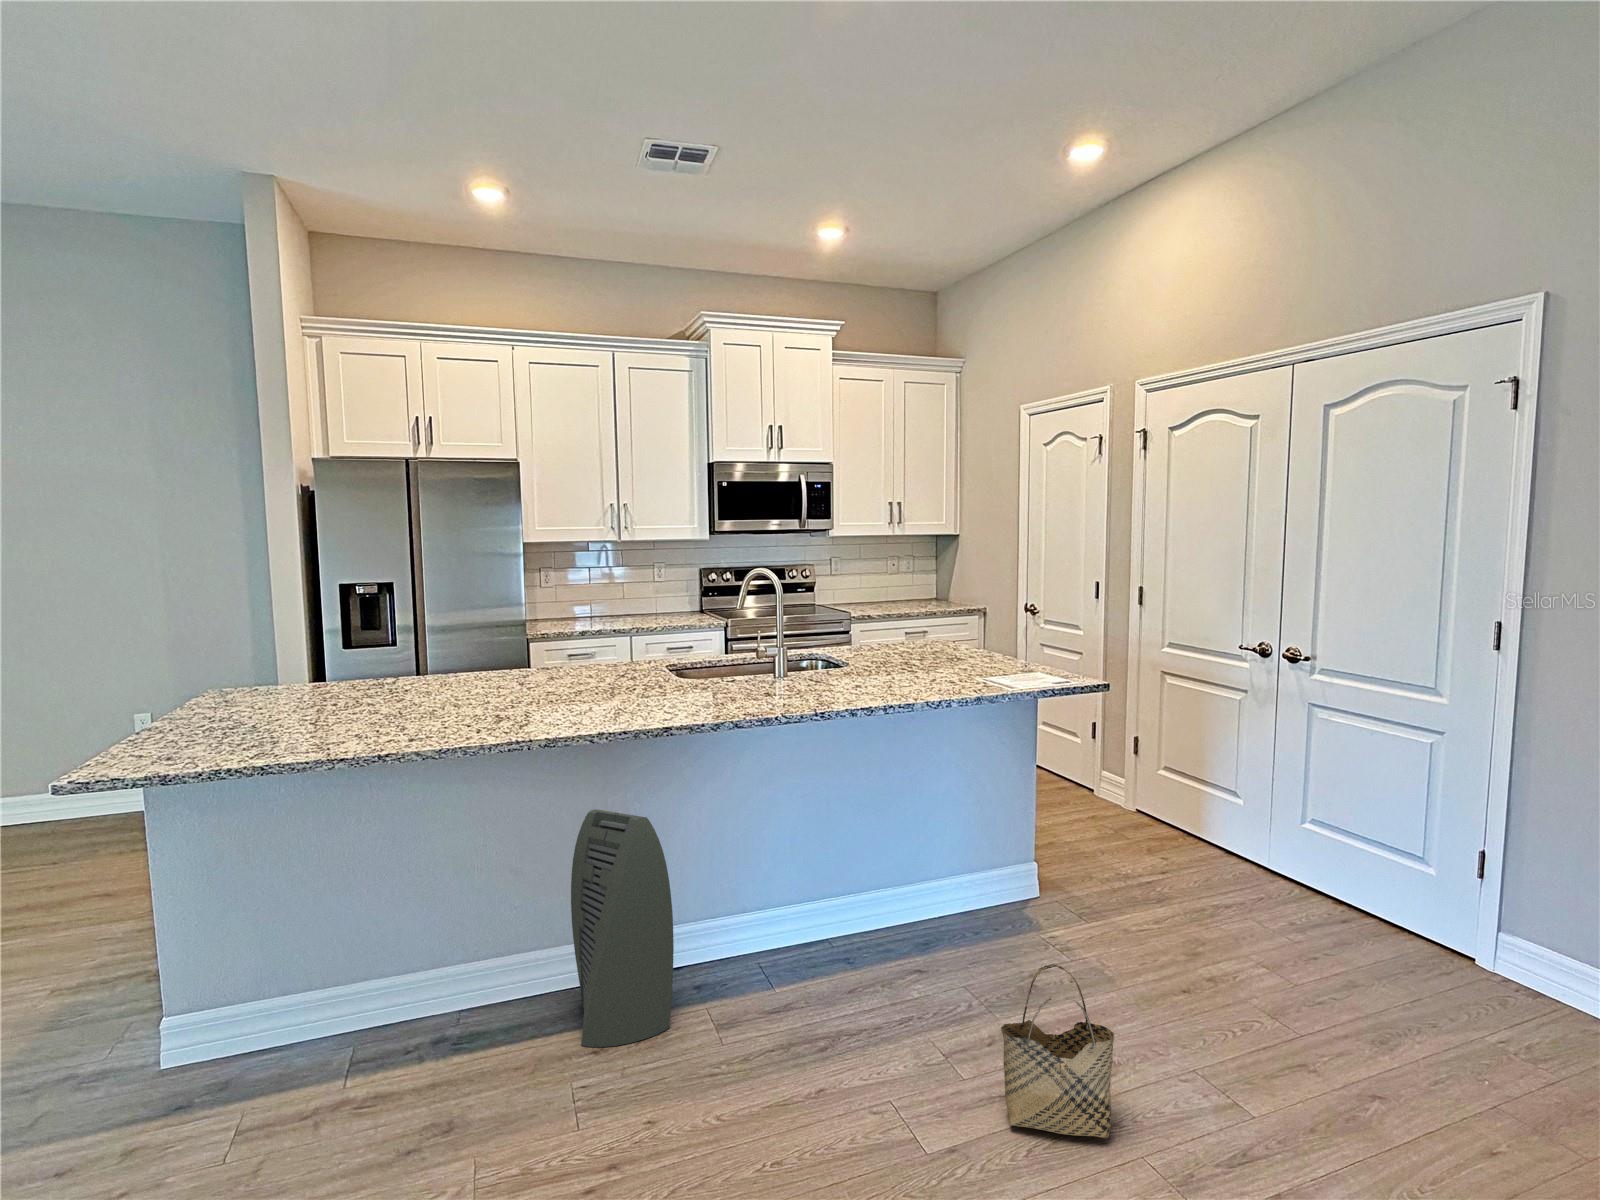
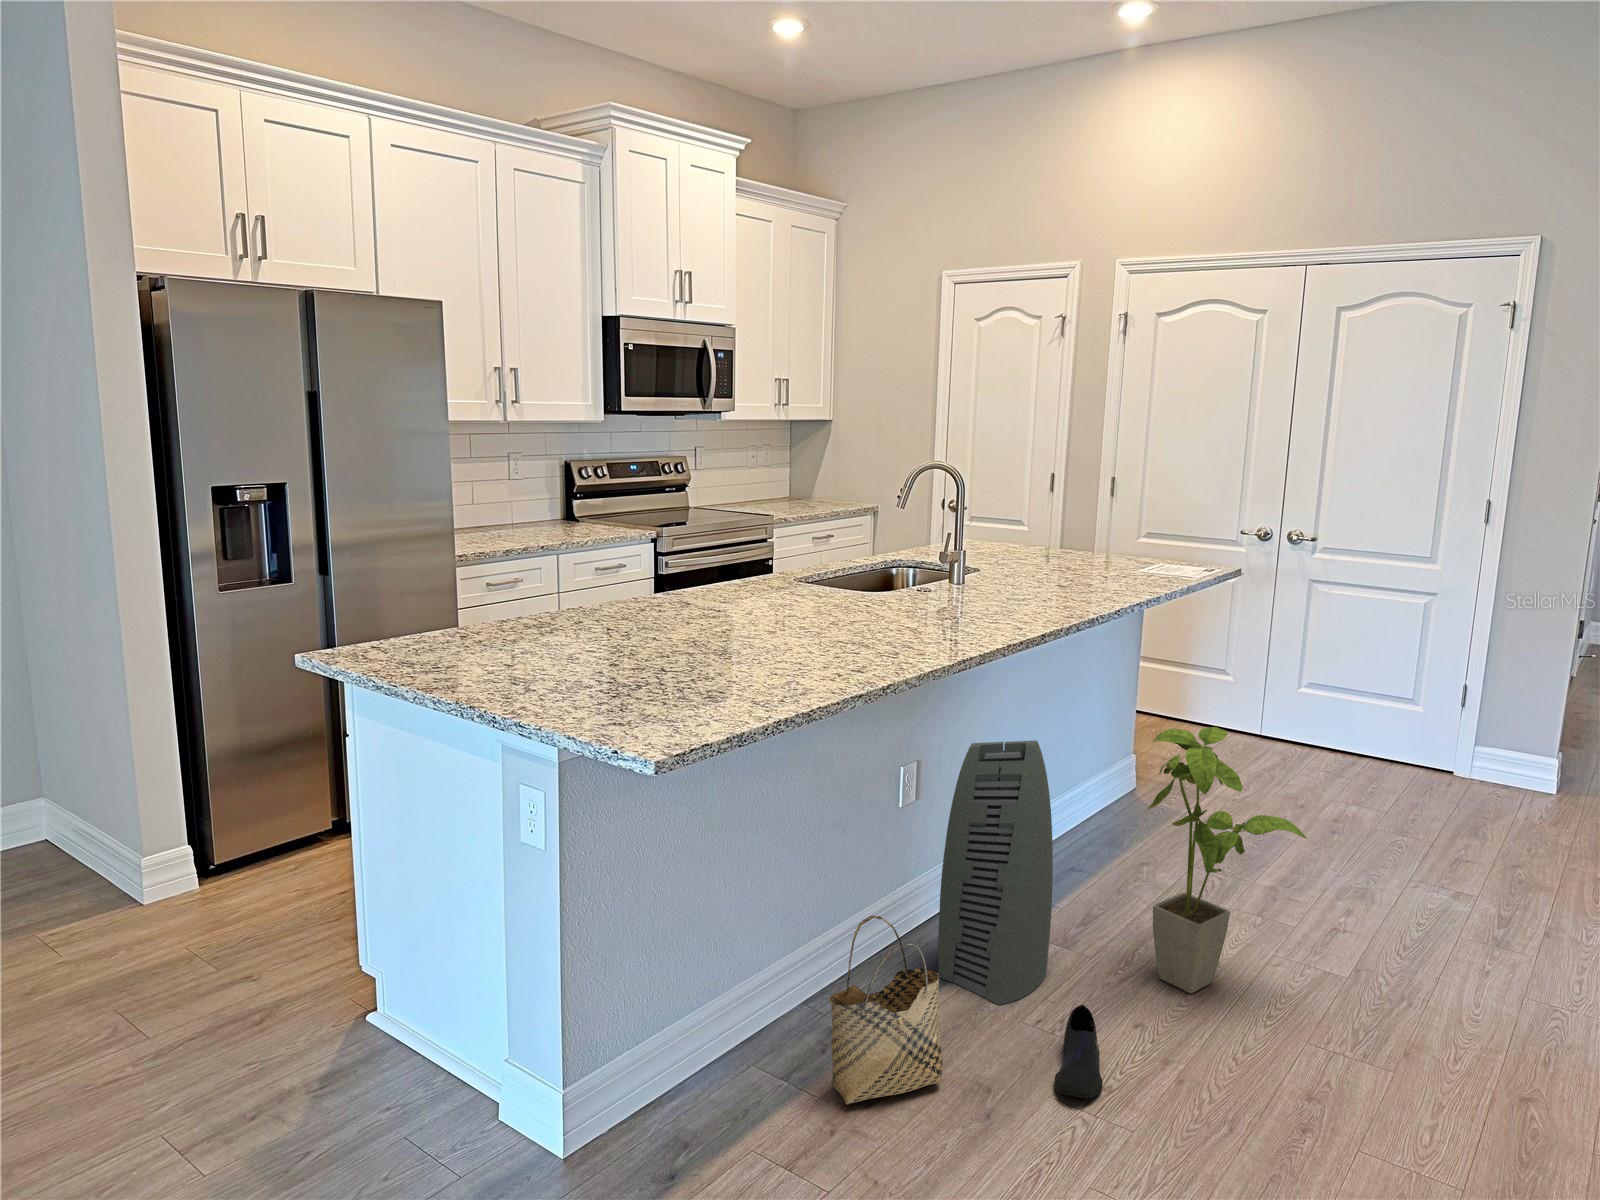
house plant: none [667,827,812,1099] -> present [1148,727,1307,993]
woven basket: present [1001,964,1114,1138] -> present [829,916,943,1105]
shoe: none [476,1066,585,1152] -> present [1055,1005,1102,1098]

